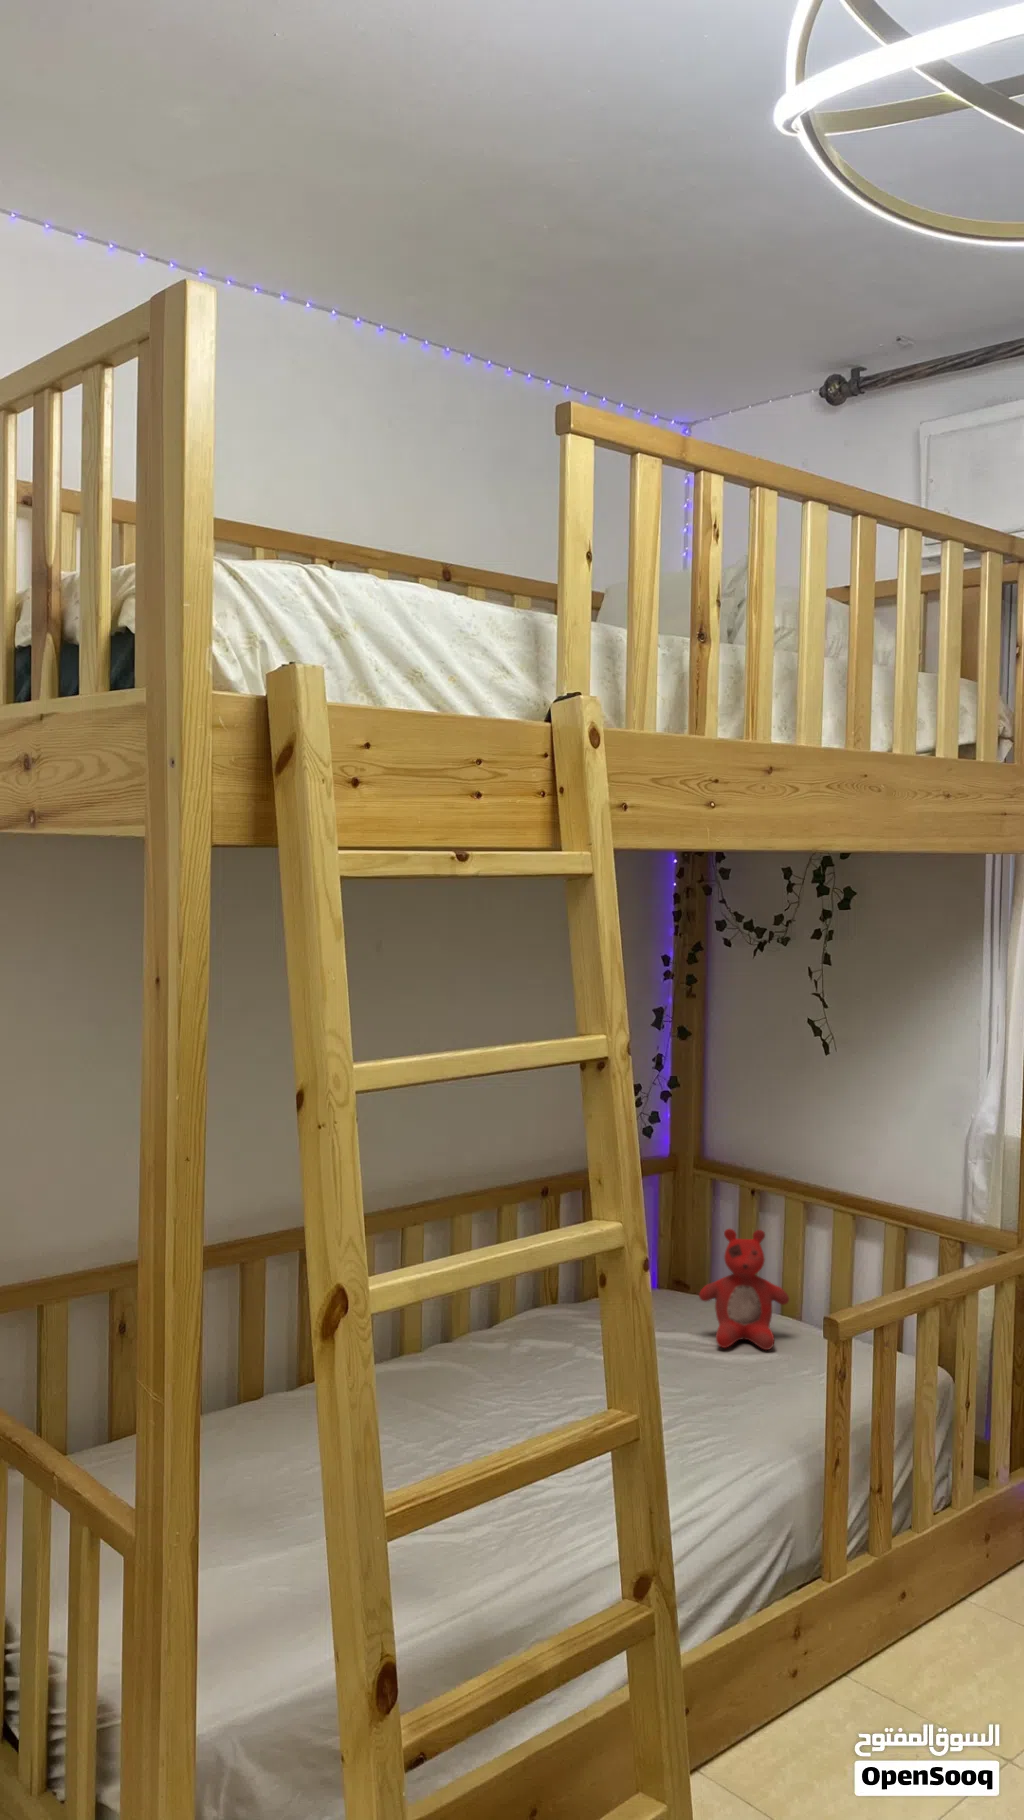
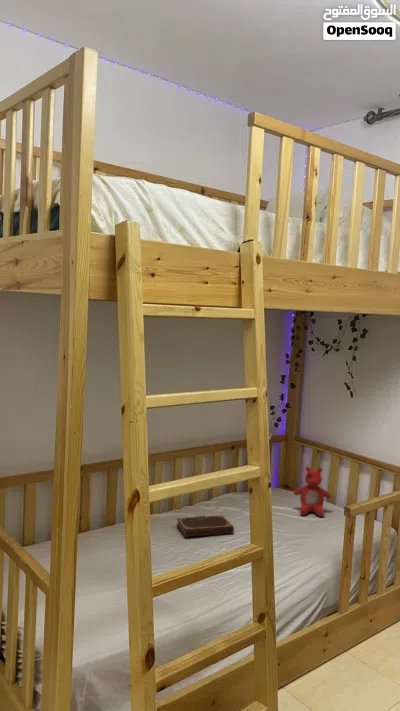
notebook: none [417,1359,559,1417] -> present [177,515,234,537]

